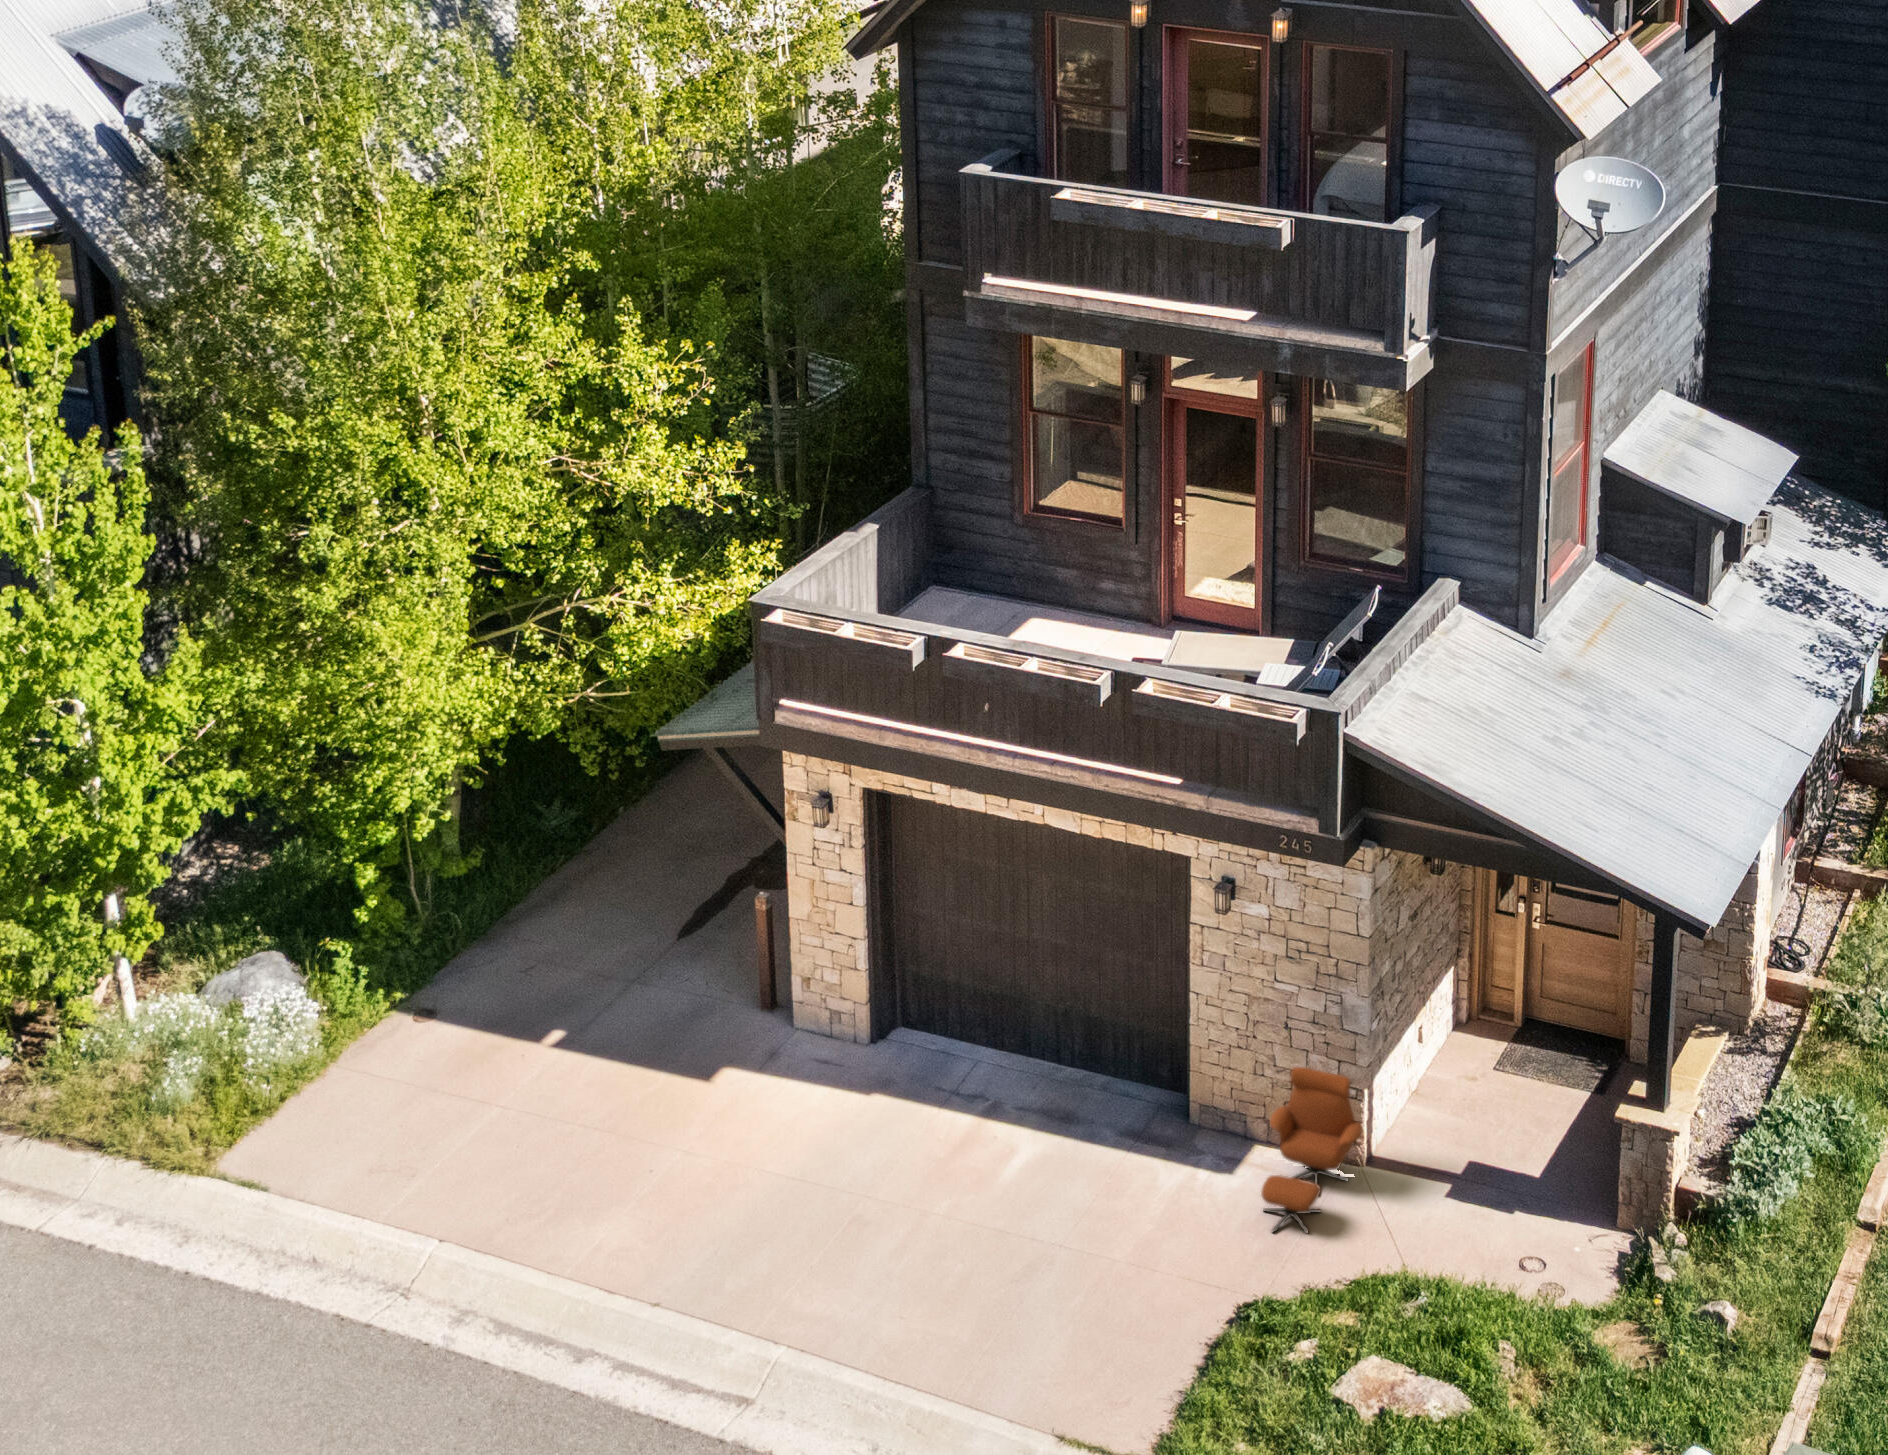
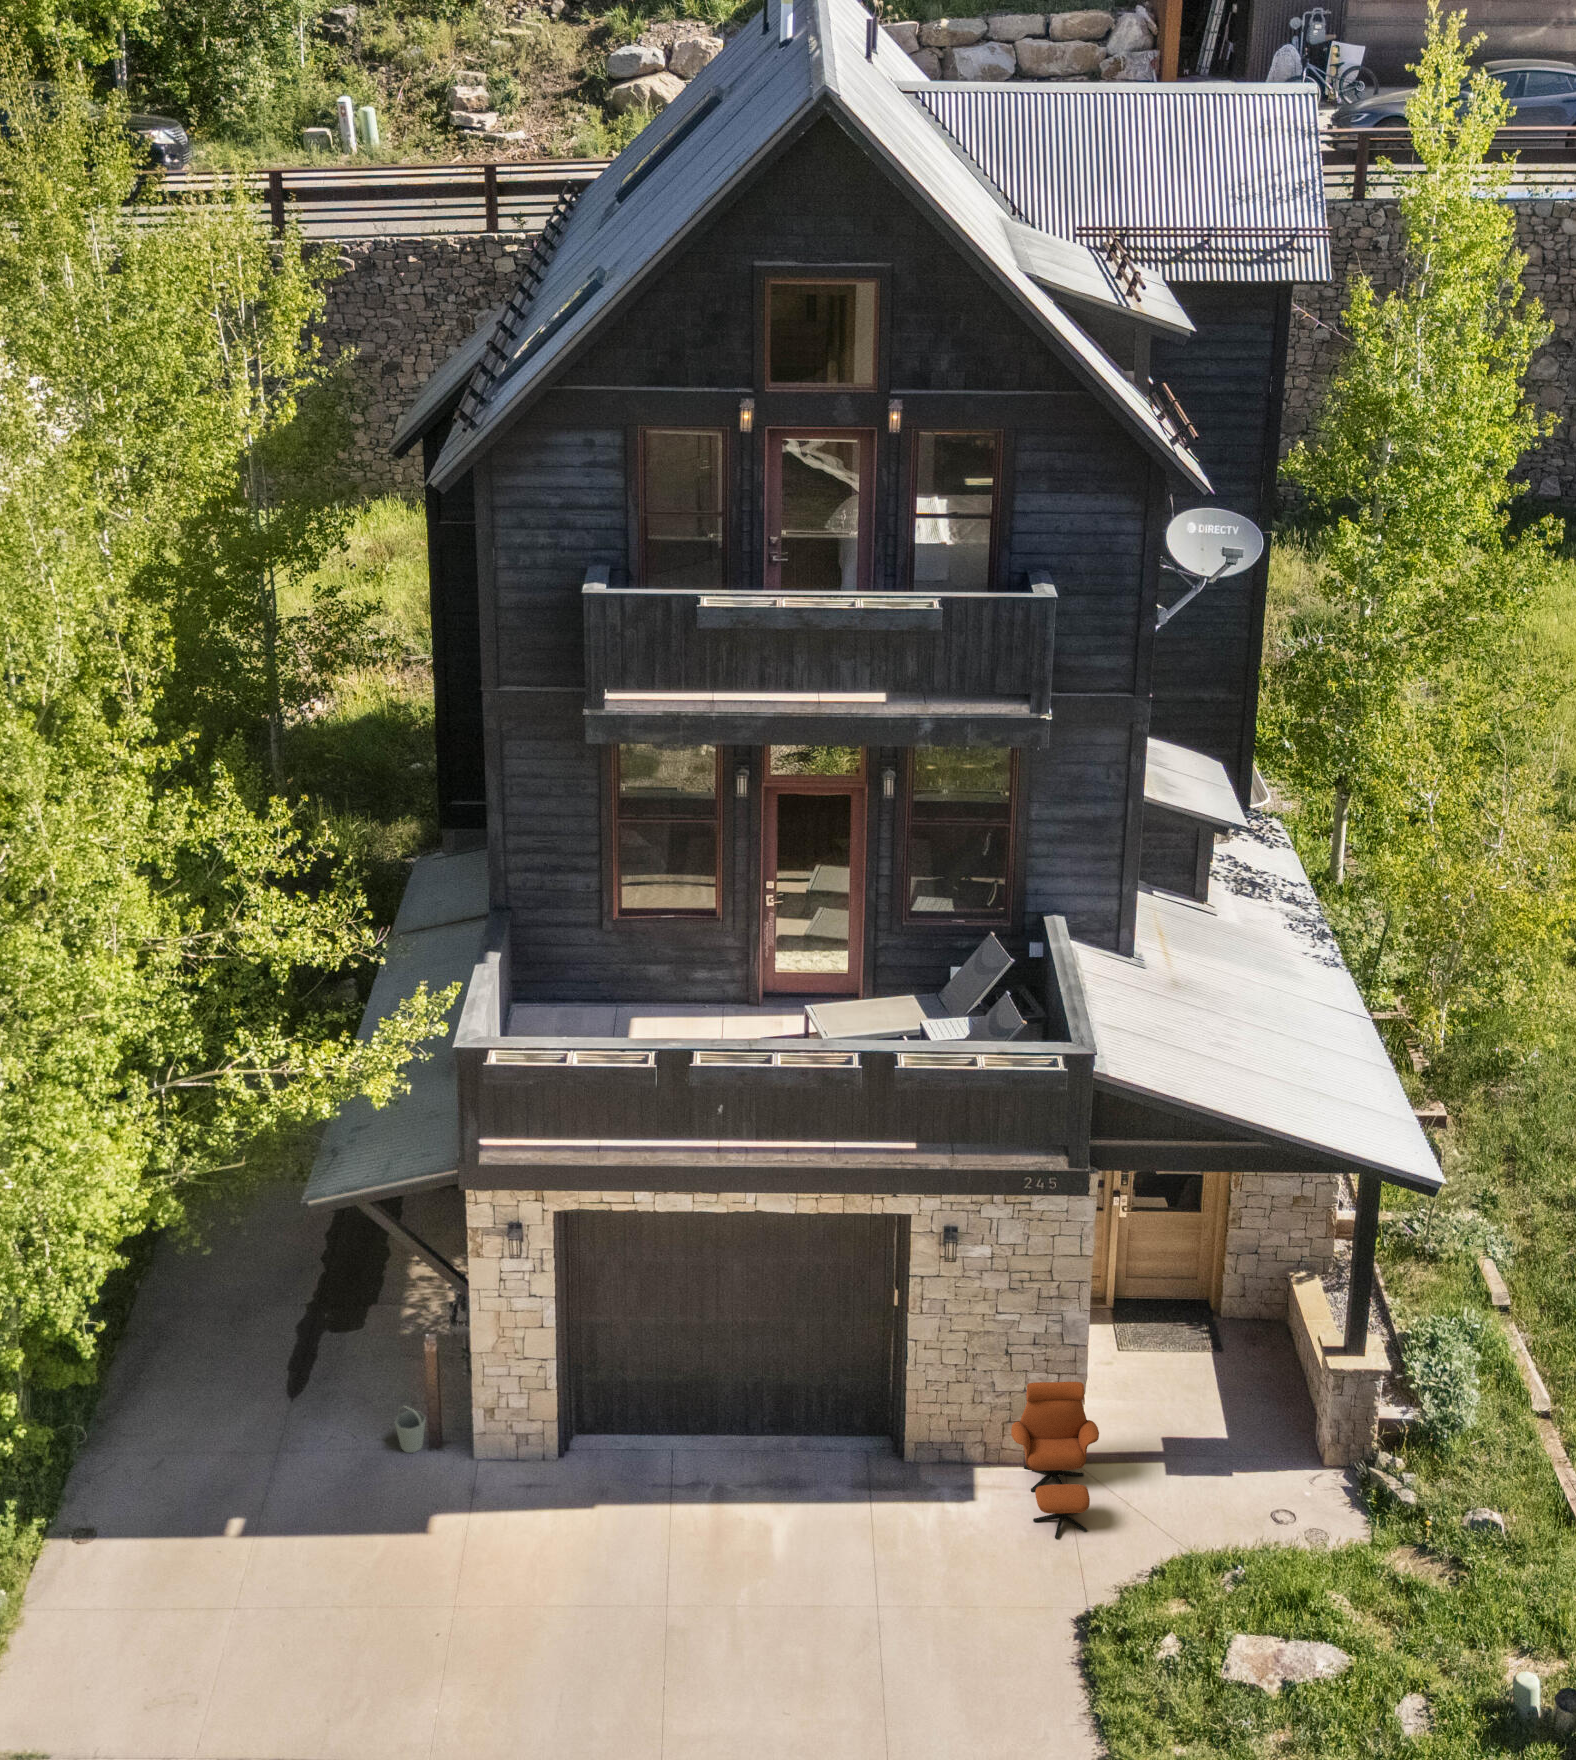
bucket: none [729,959,759,1008] -> present [395,1407,426,1453]

